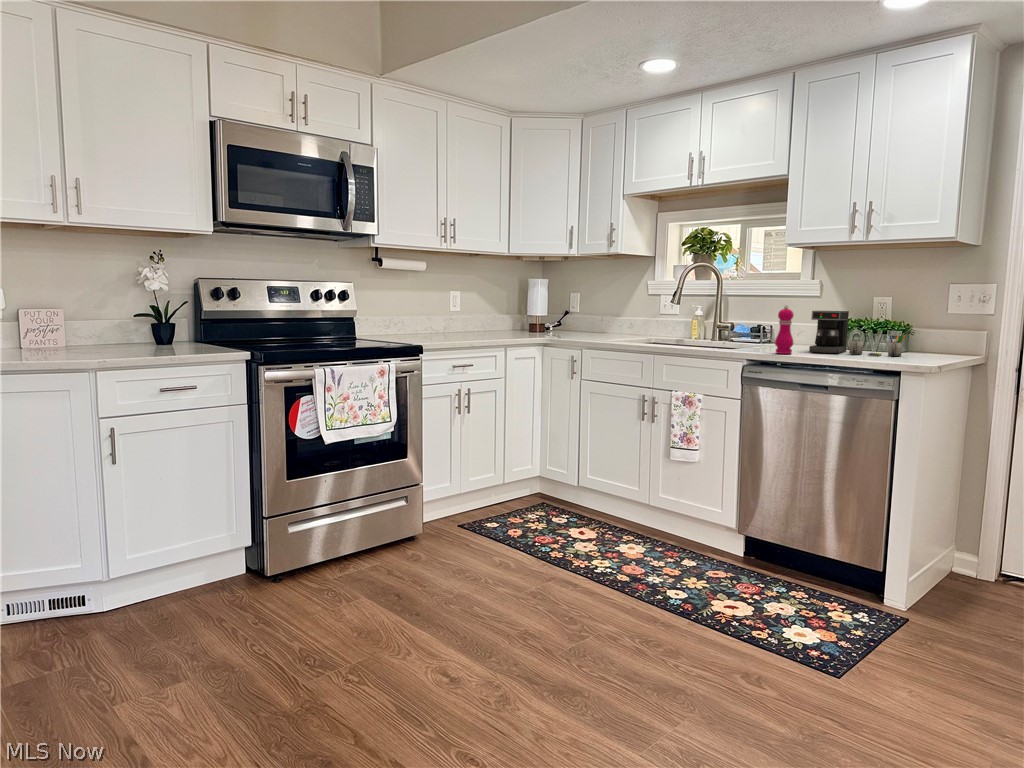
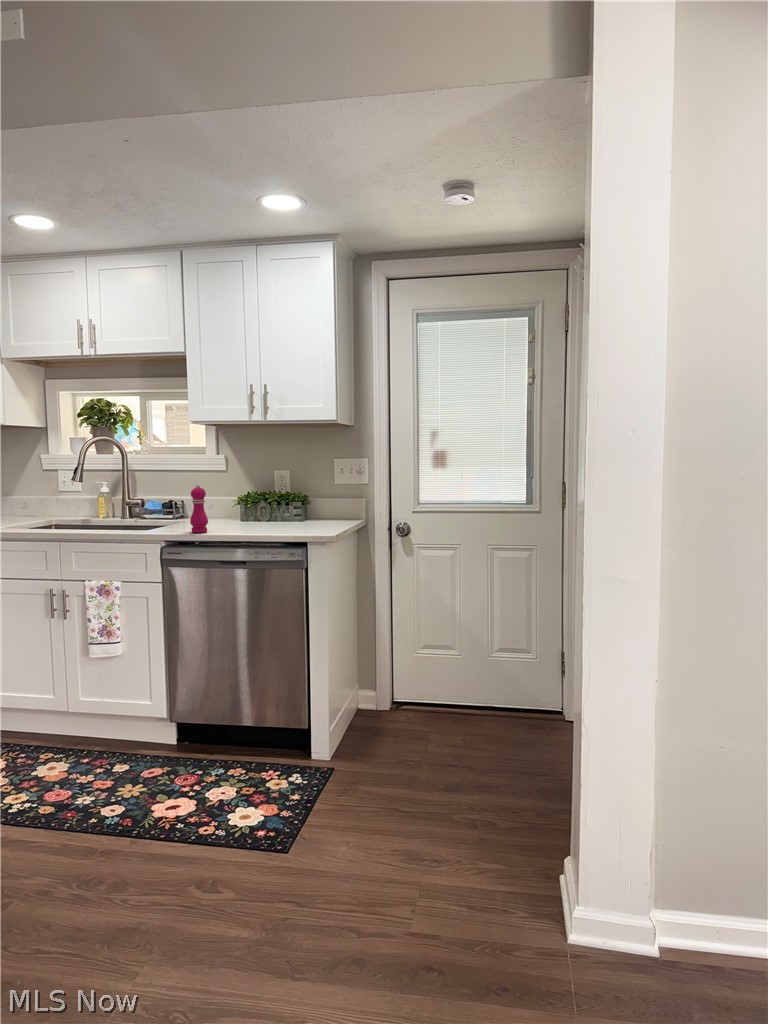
coffee maker: present [809,311,906,356] -> none [222,486,306,528]

